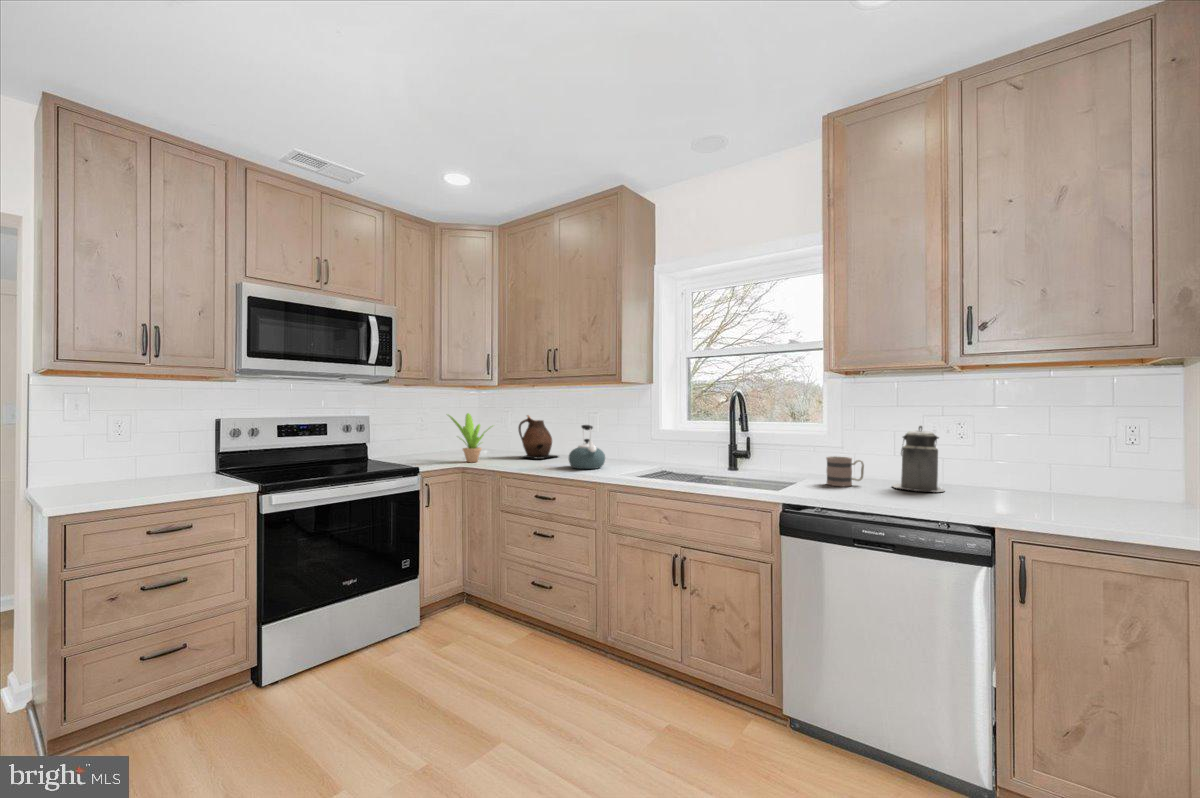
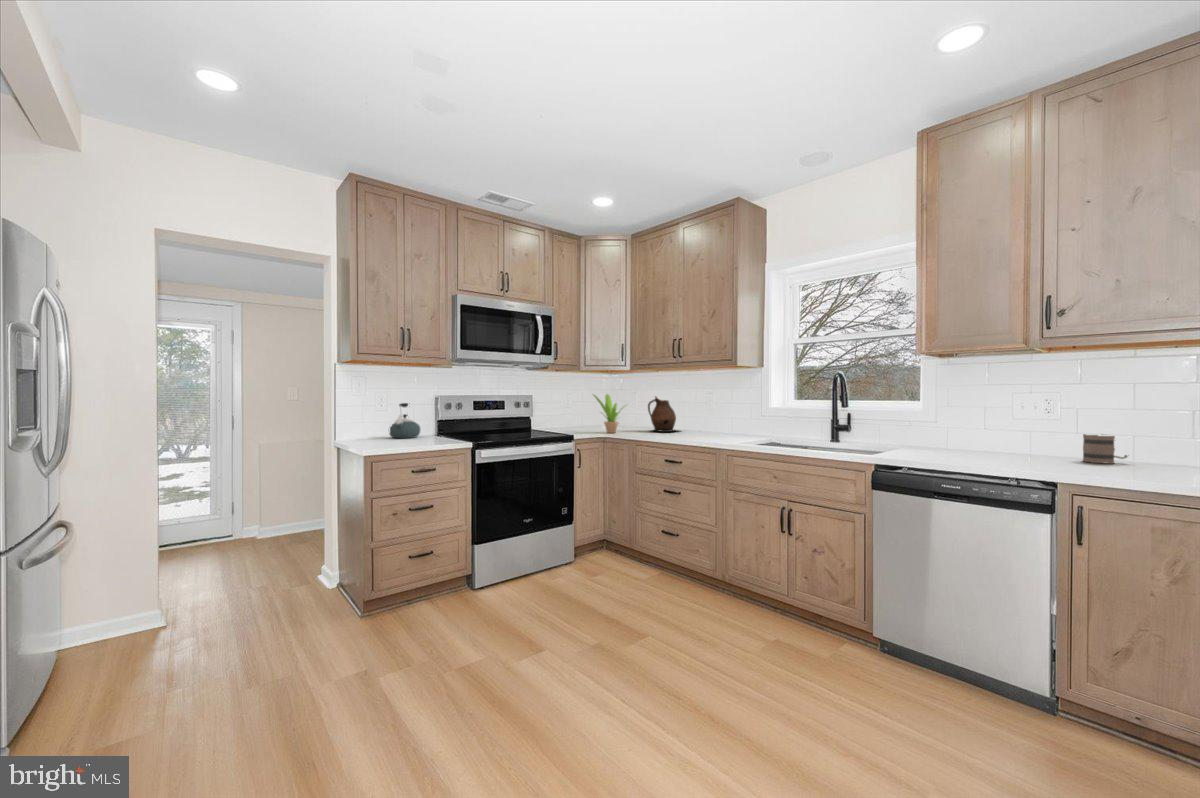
kettle: present [569,425,605,469] -> present [389,403,421,438]
canister: present [892,426,944,492] -> none [983,401,1035,459]
mug: present [827,456,864,487] -> present [1083,434,1129,464]

